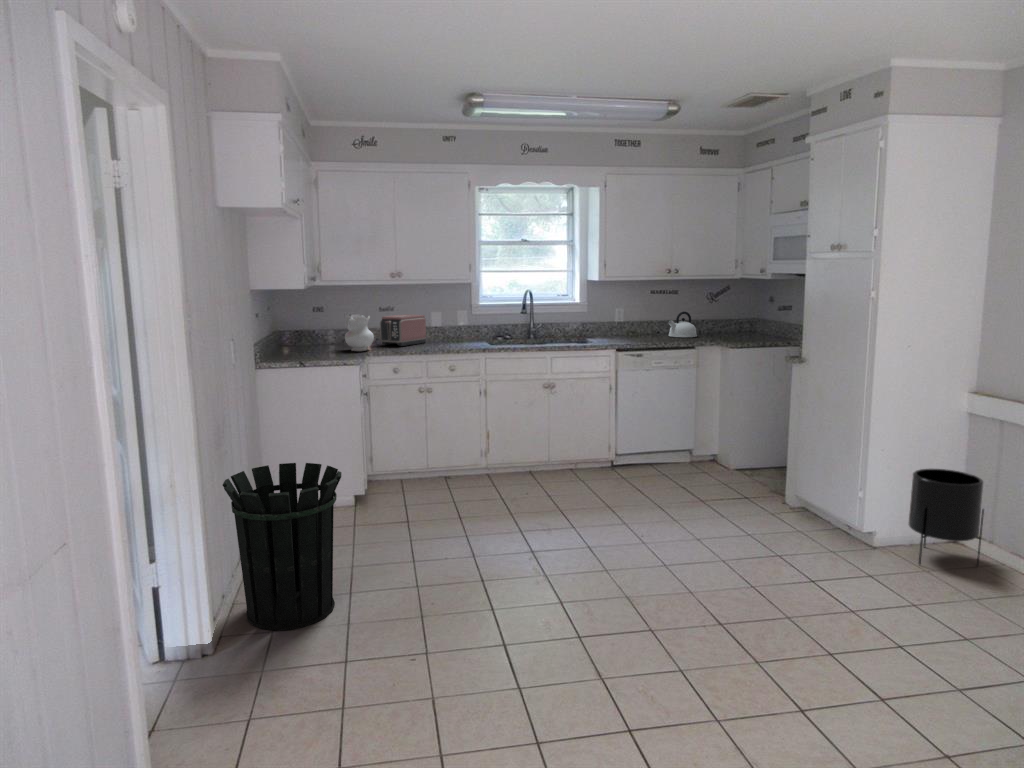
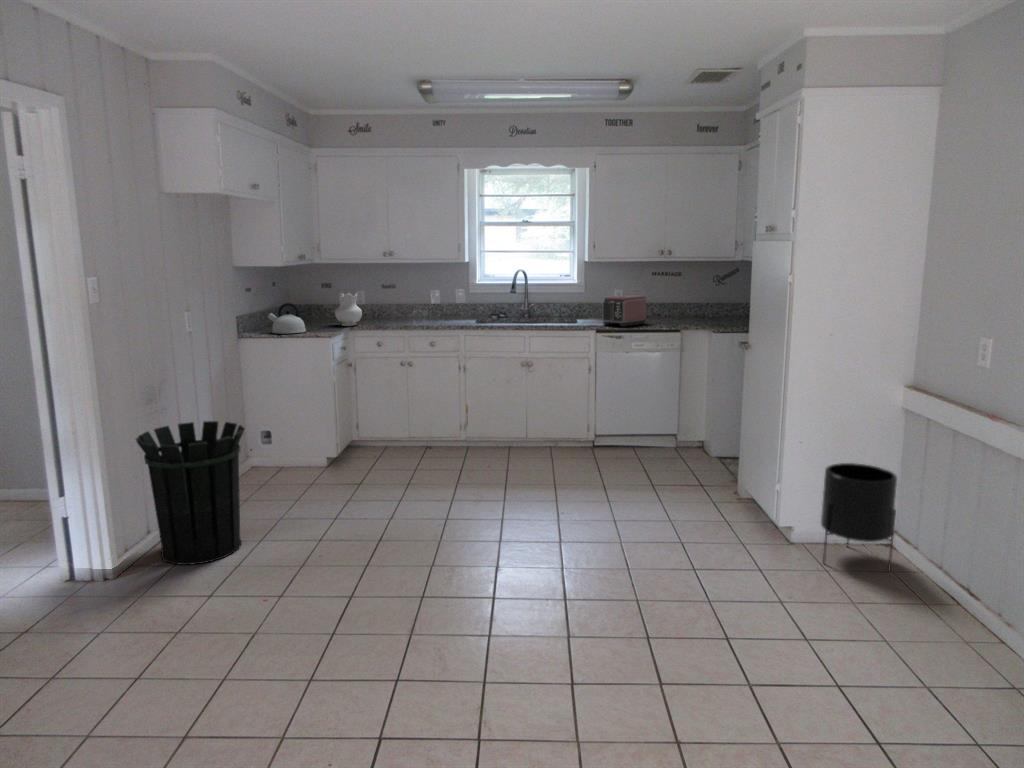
kettle: present [668,311,697,337] -> present [268,303,306,334]
toaster: present [380,315,426,346] -> present [602,295,646,327]

